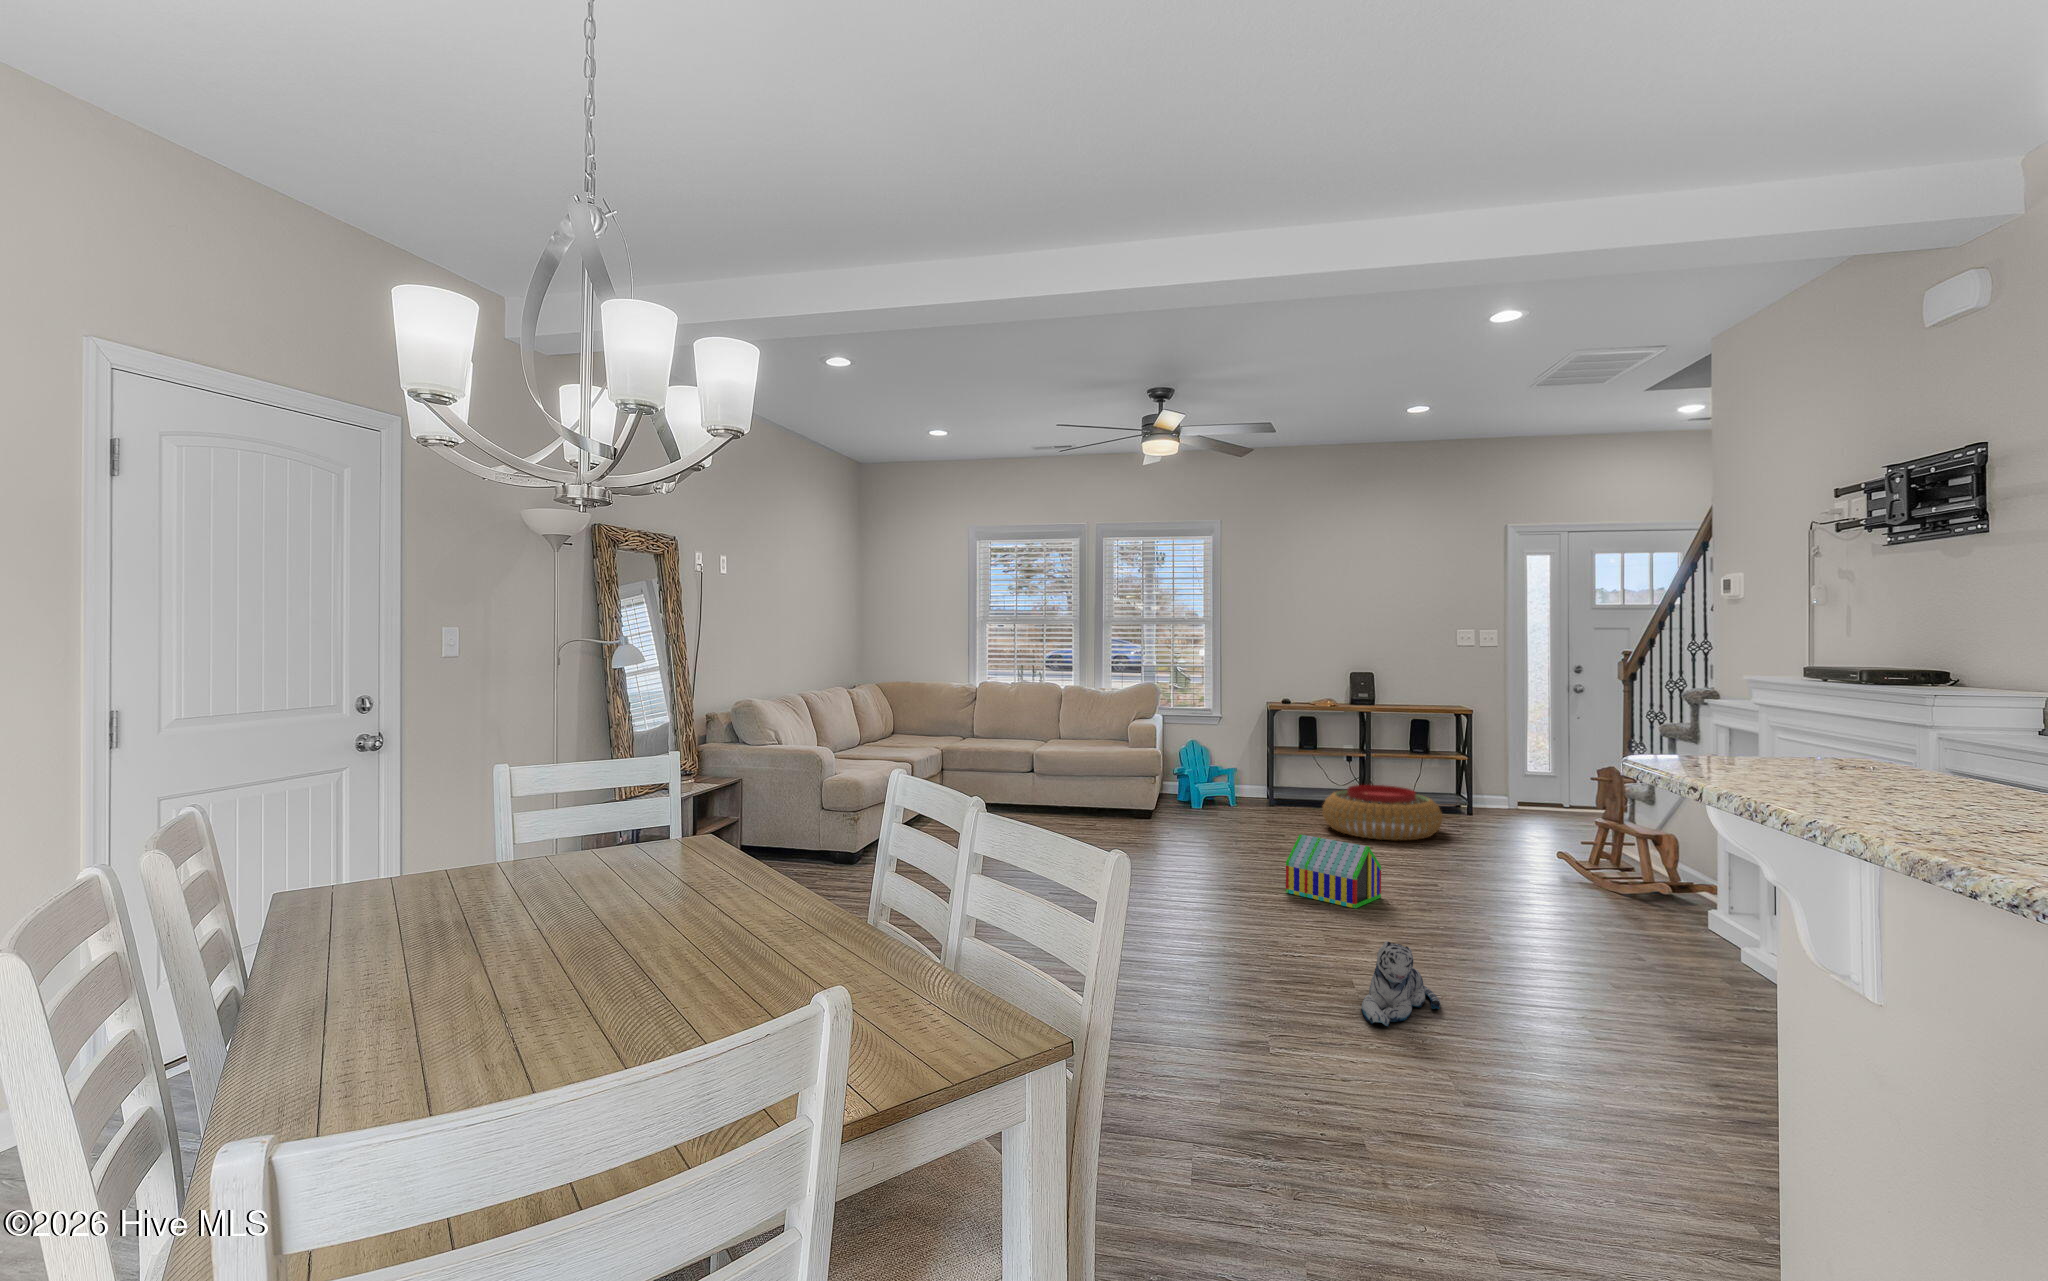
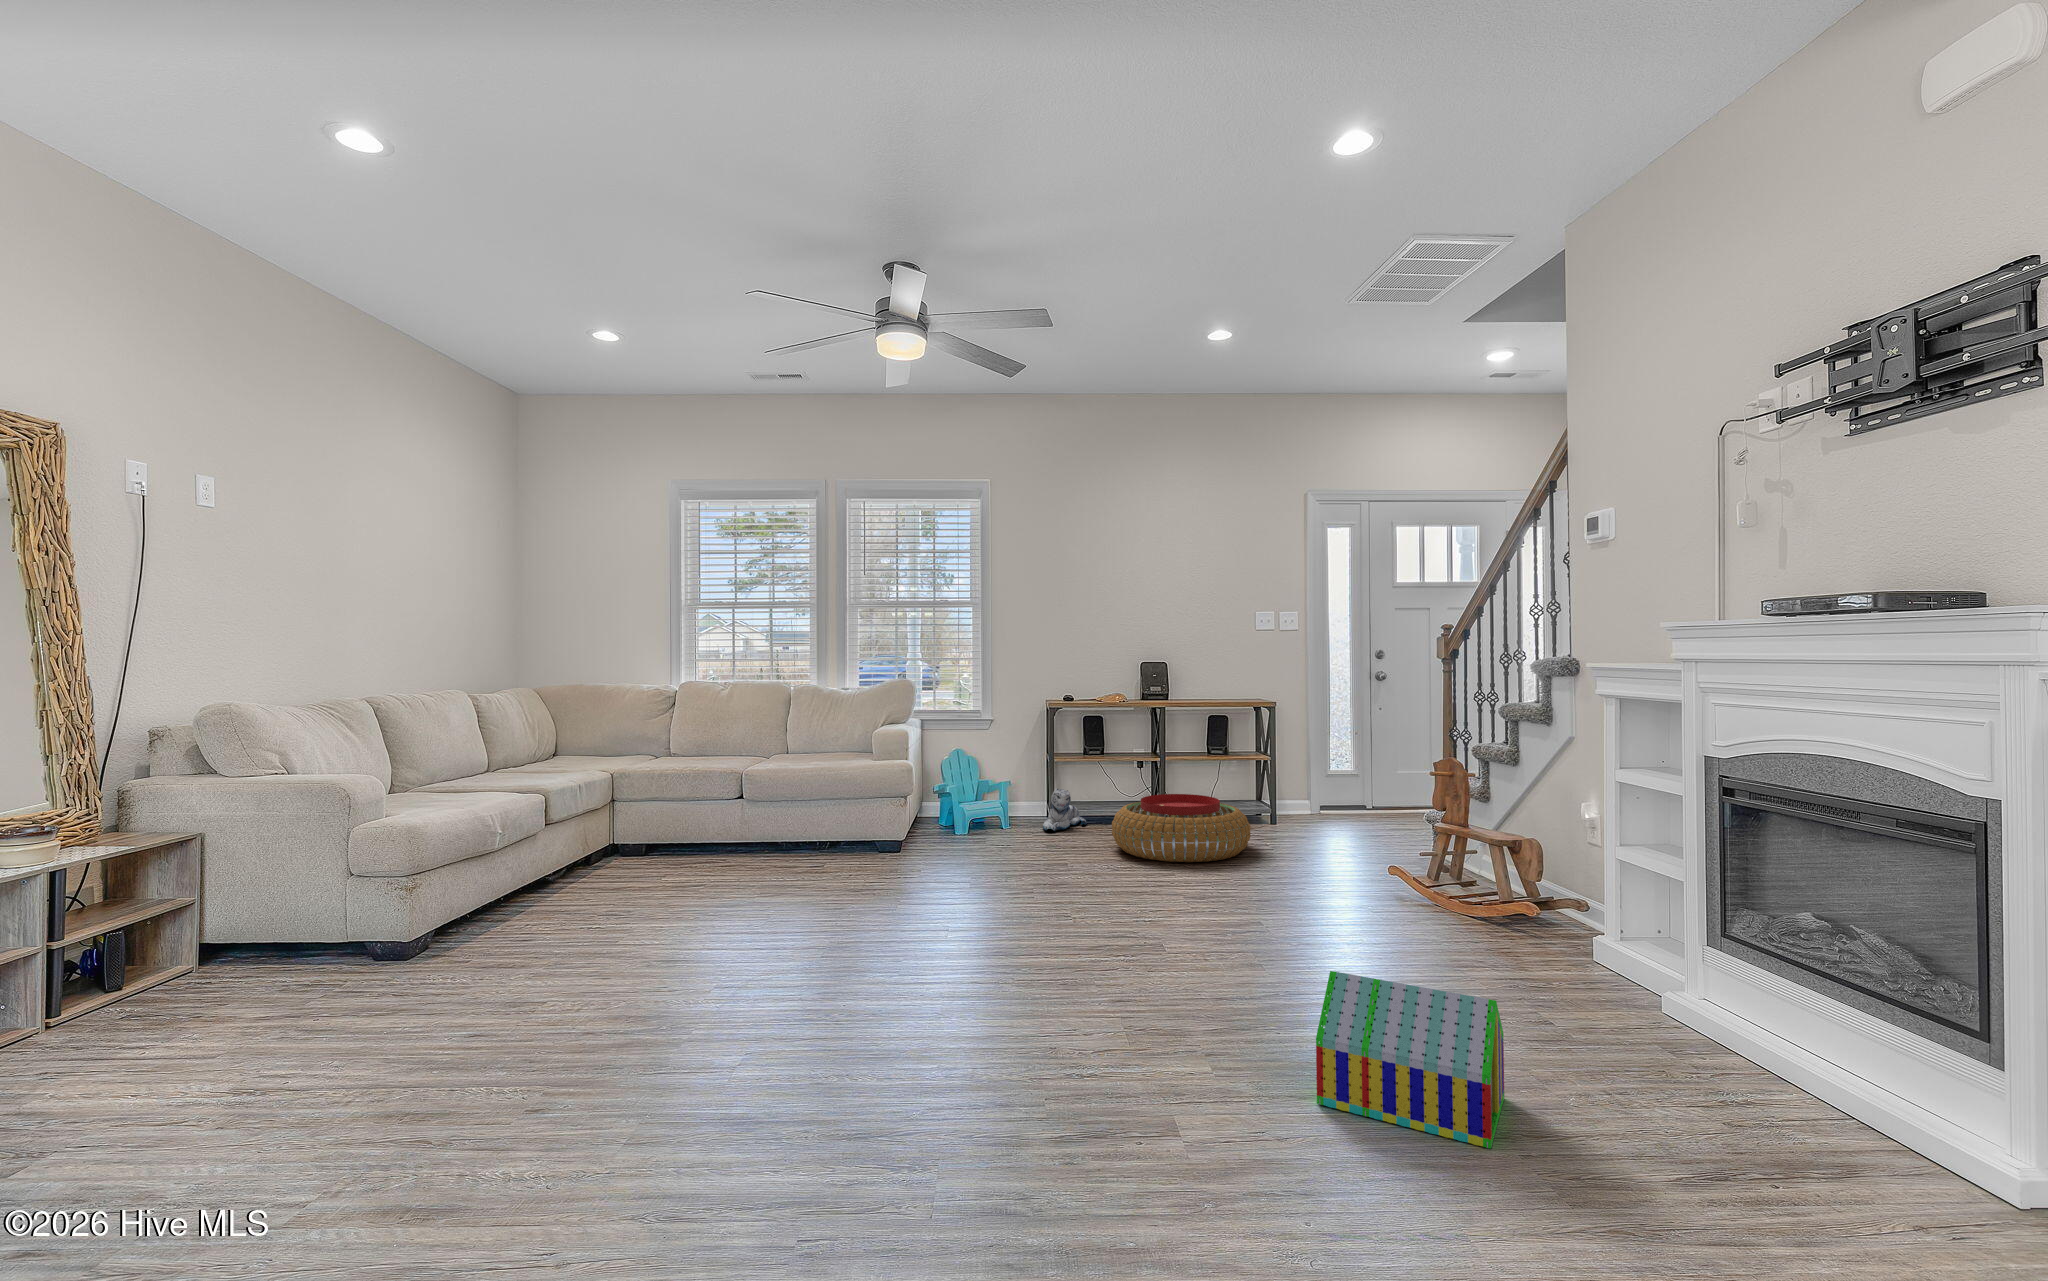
toy house: present [1286,835,1381,908] -> present [1316,971,1504,1149]
plush toy: present [1361,941,1440,1026] -> present [1043,789,1087,831]

